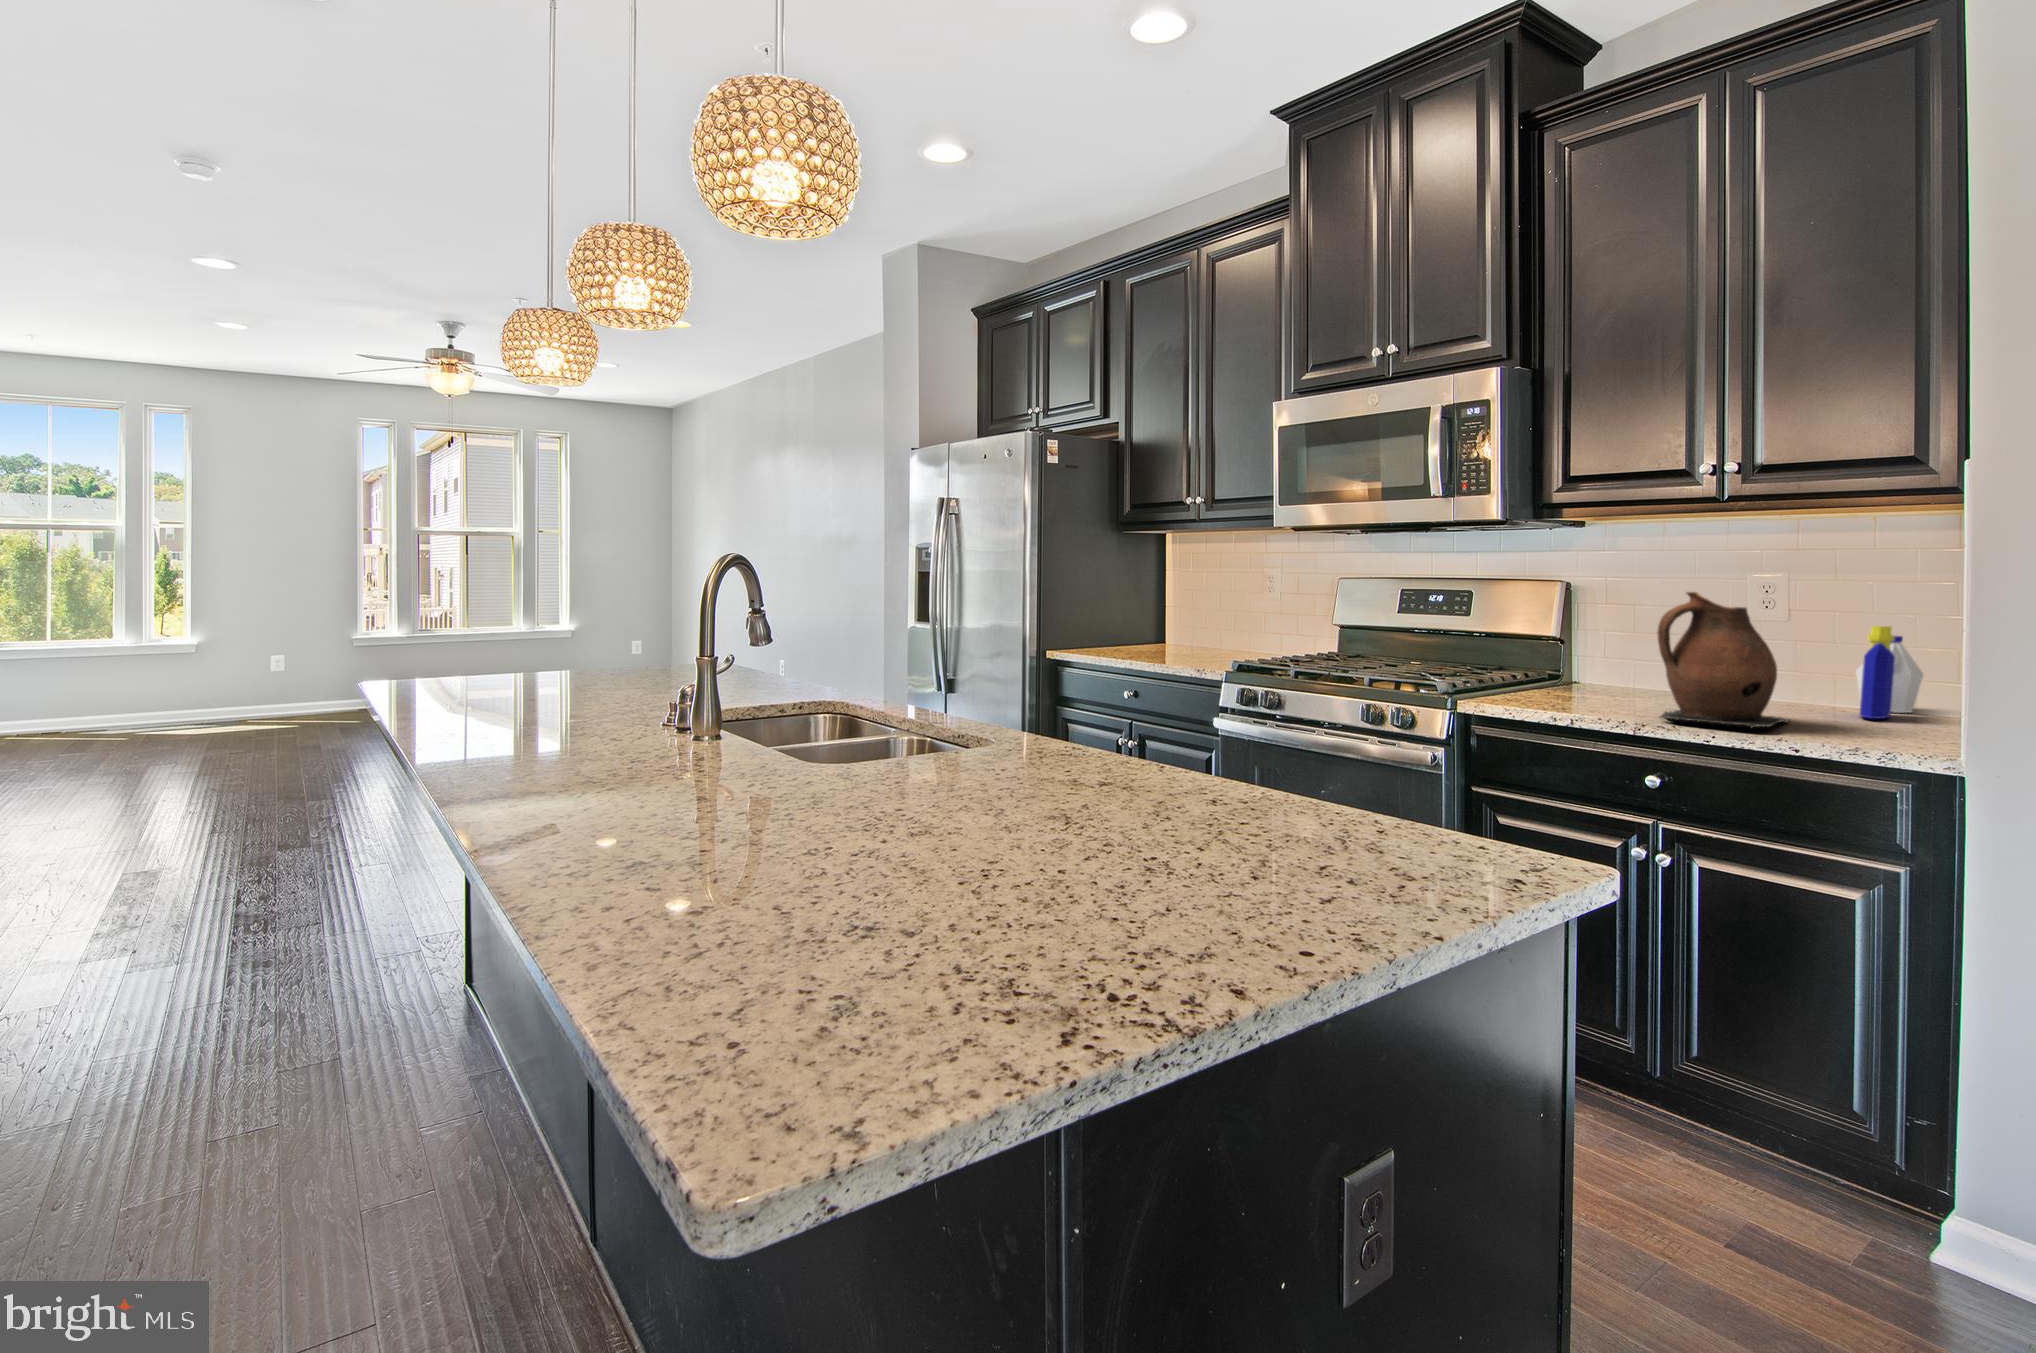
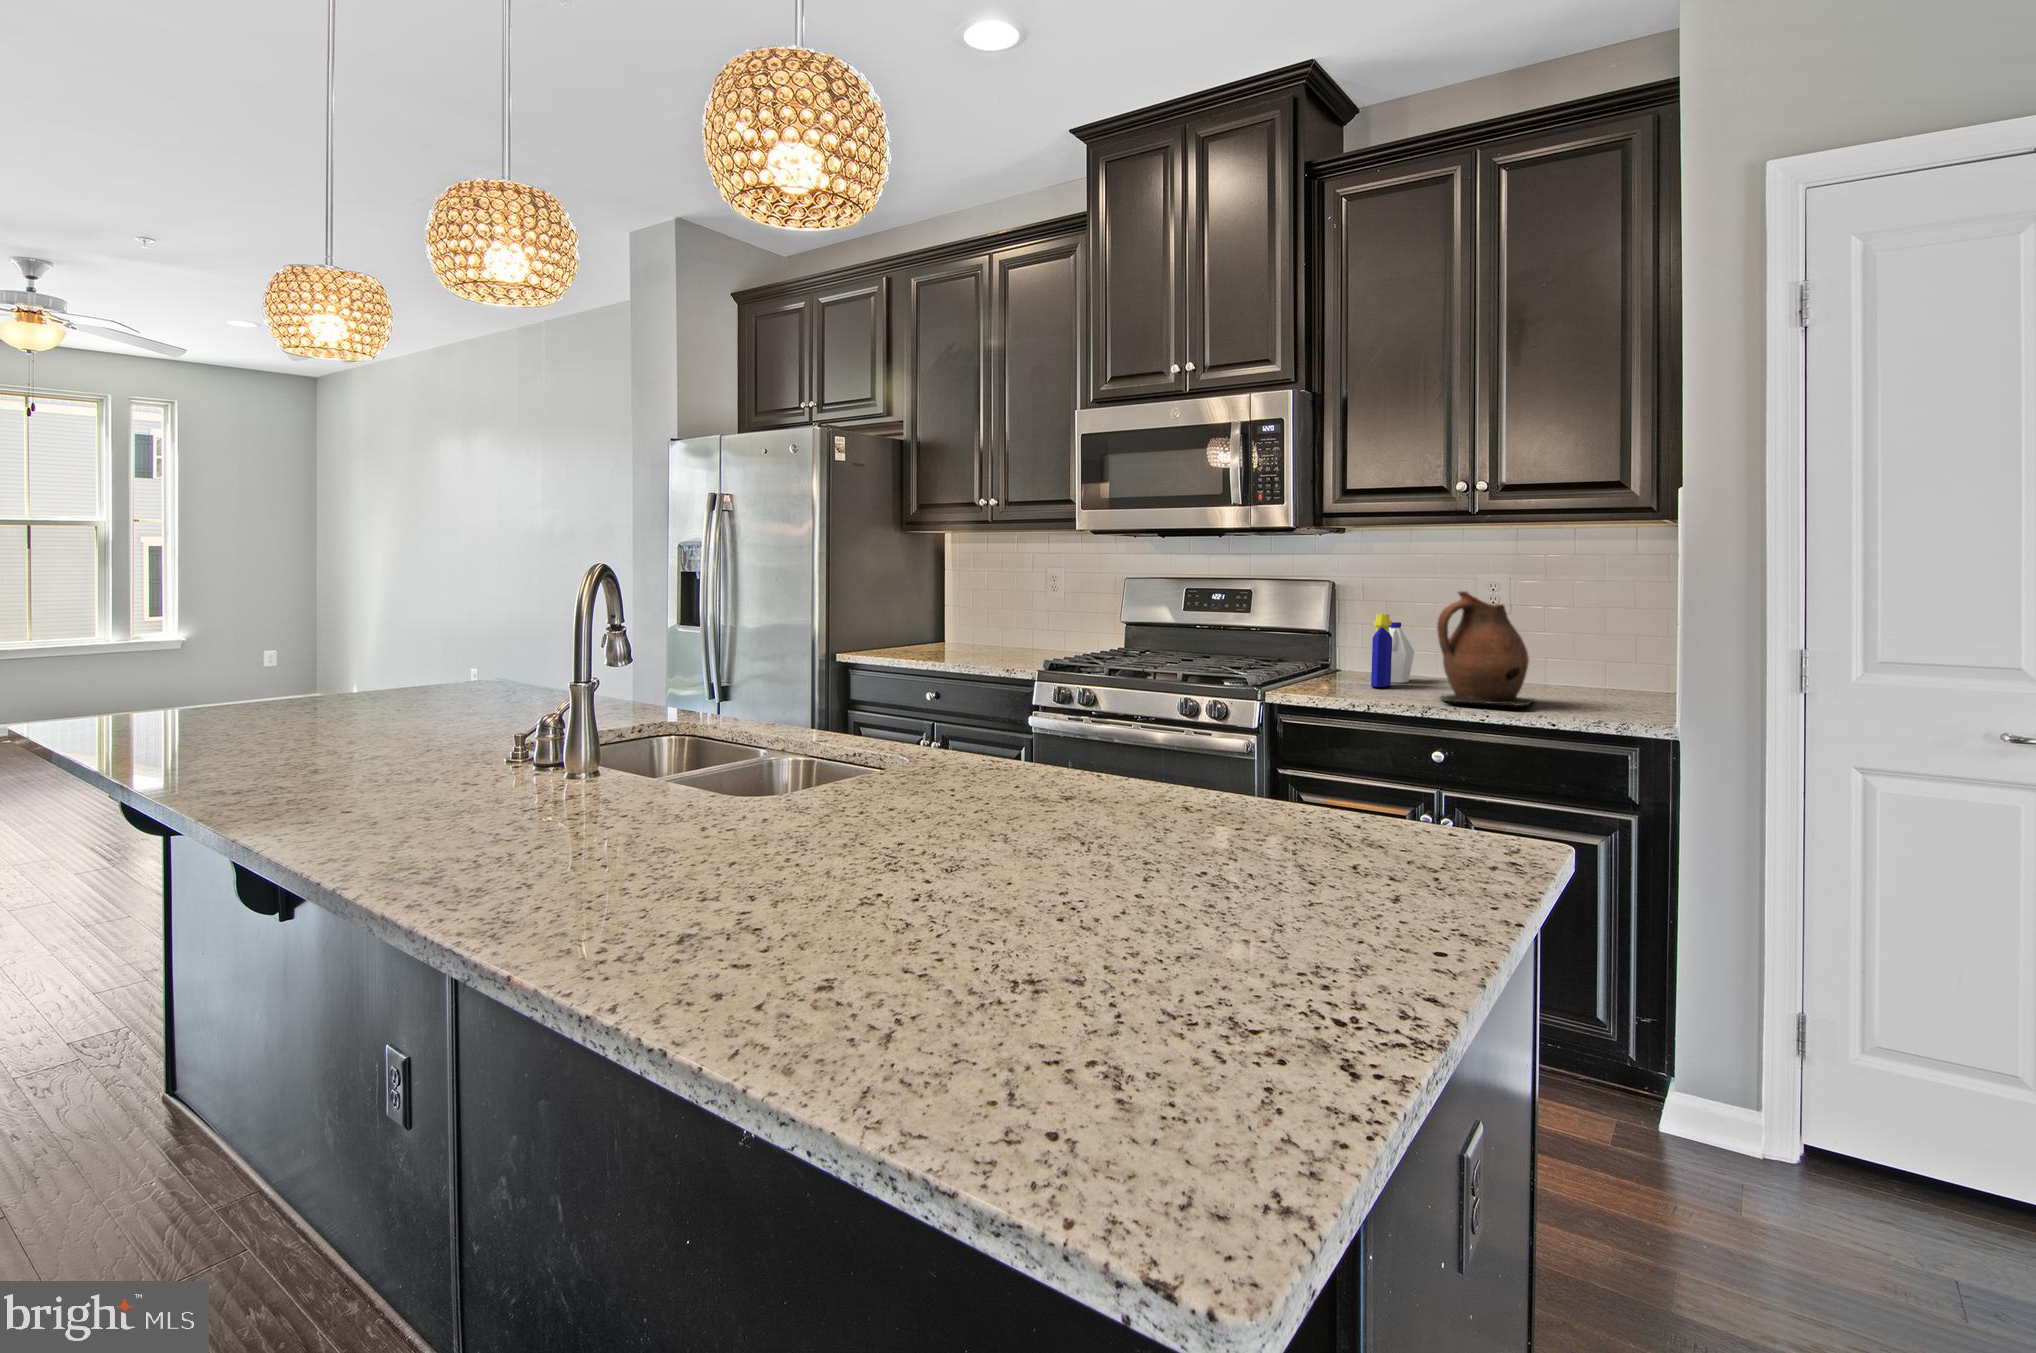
bottle: present [1856,626,1923,719] -> present [1371,614,1415,687]

